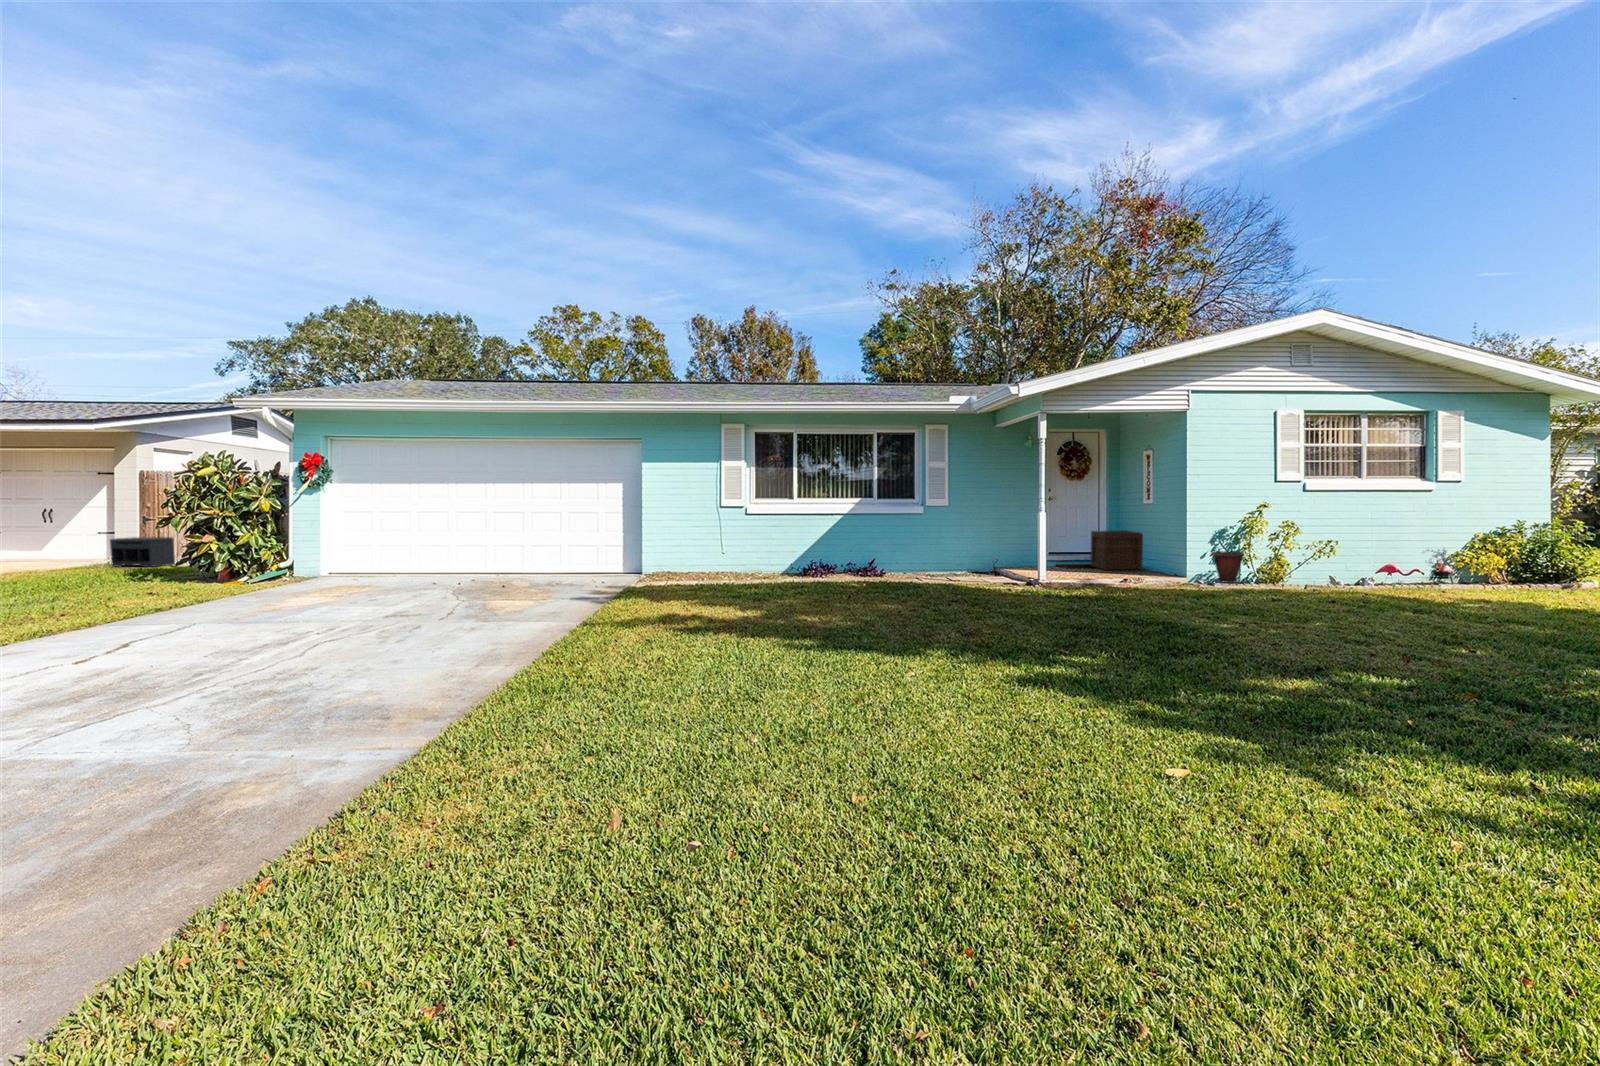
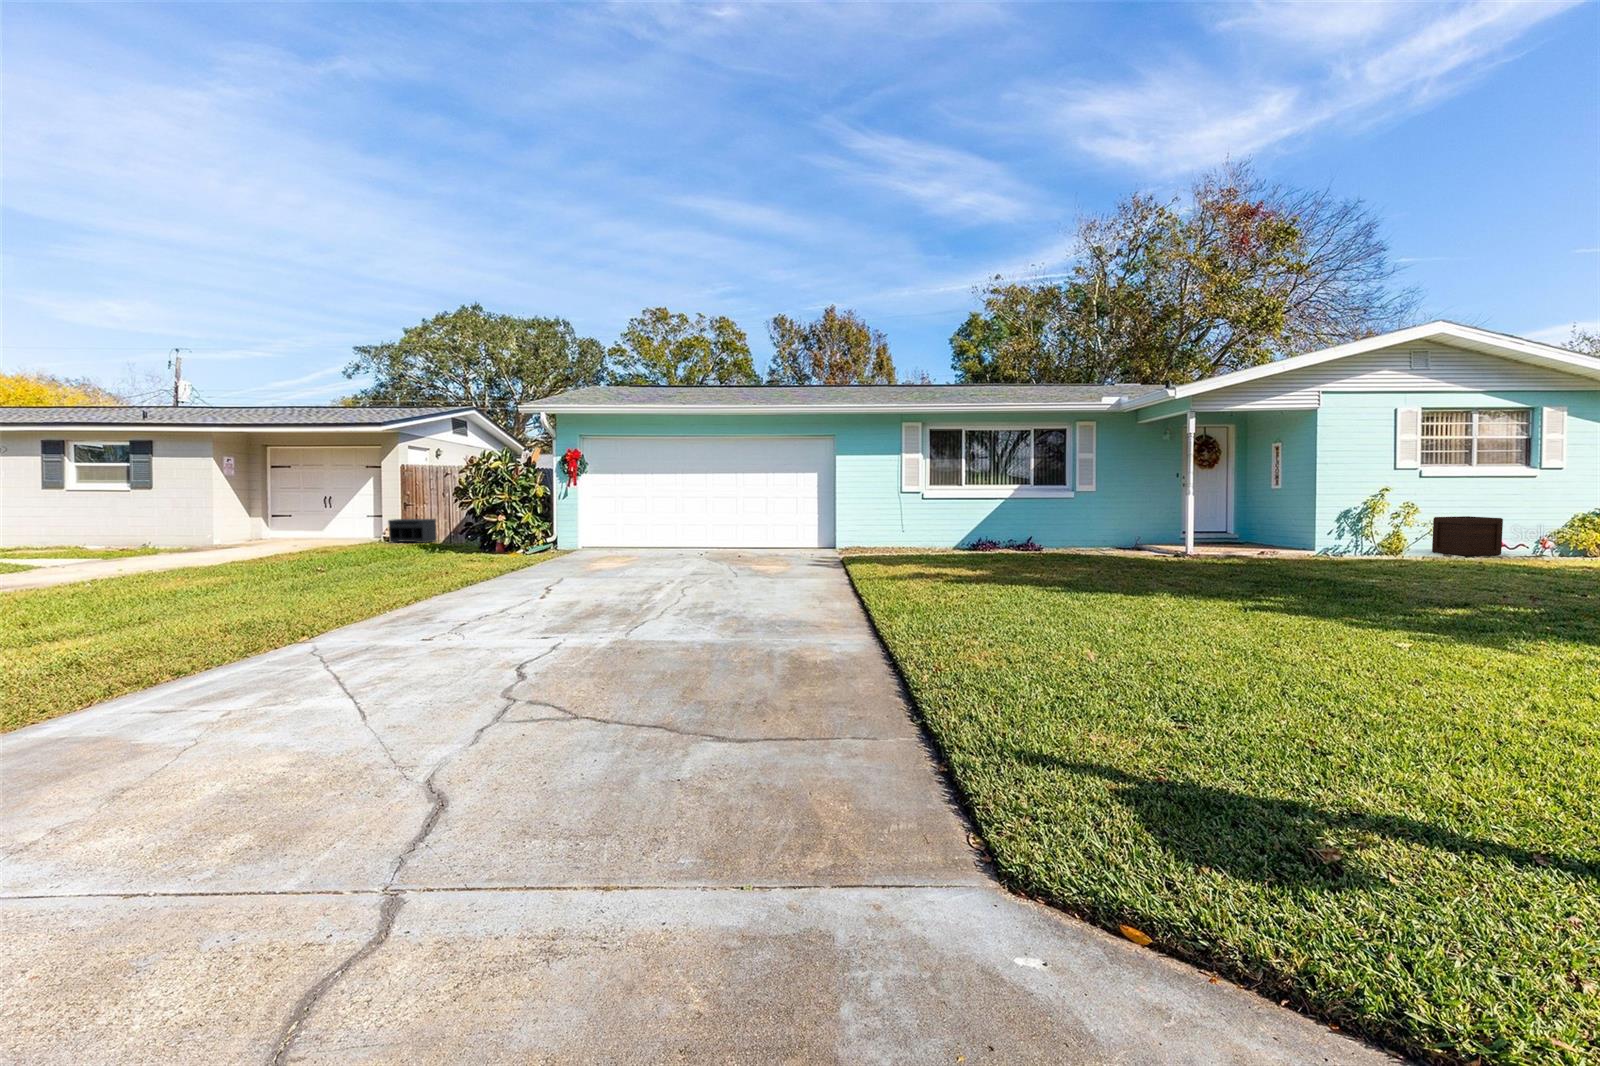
wooden crate: present [1091,530,1143,570] -> present [1432,516,1503,556]
potted plant: present [1426,549,1451,578] -> none [1524,524,1557,552]
waste bin: present [1211,551,1245,583] -> none [1337,528,1368,555]

